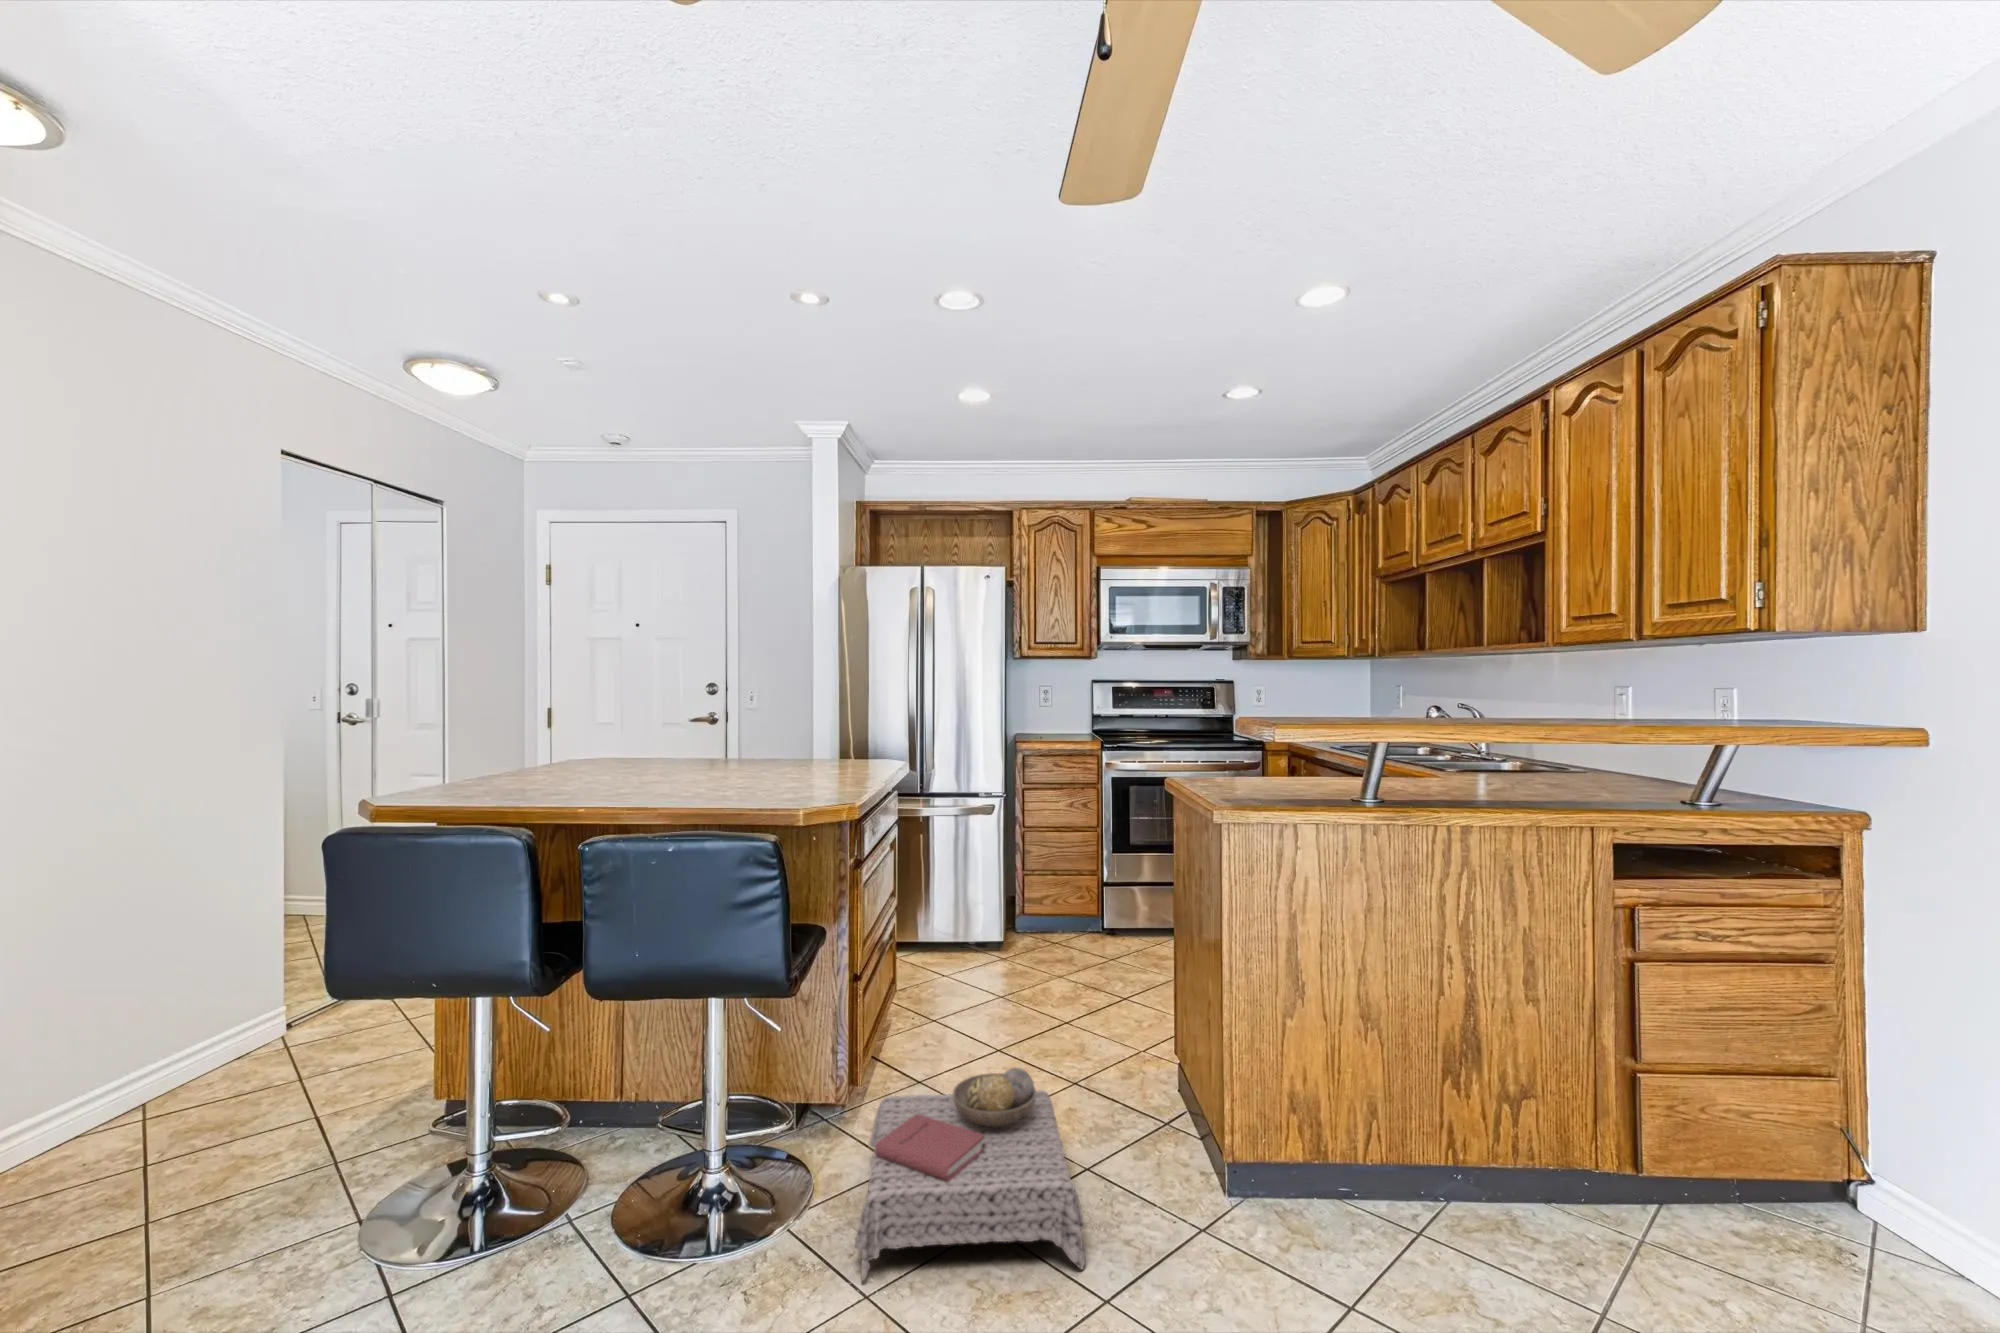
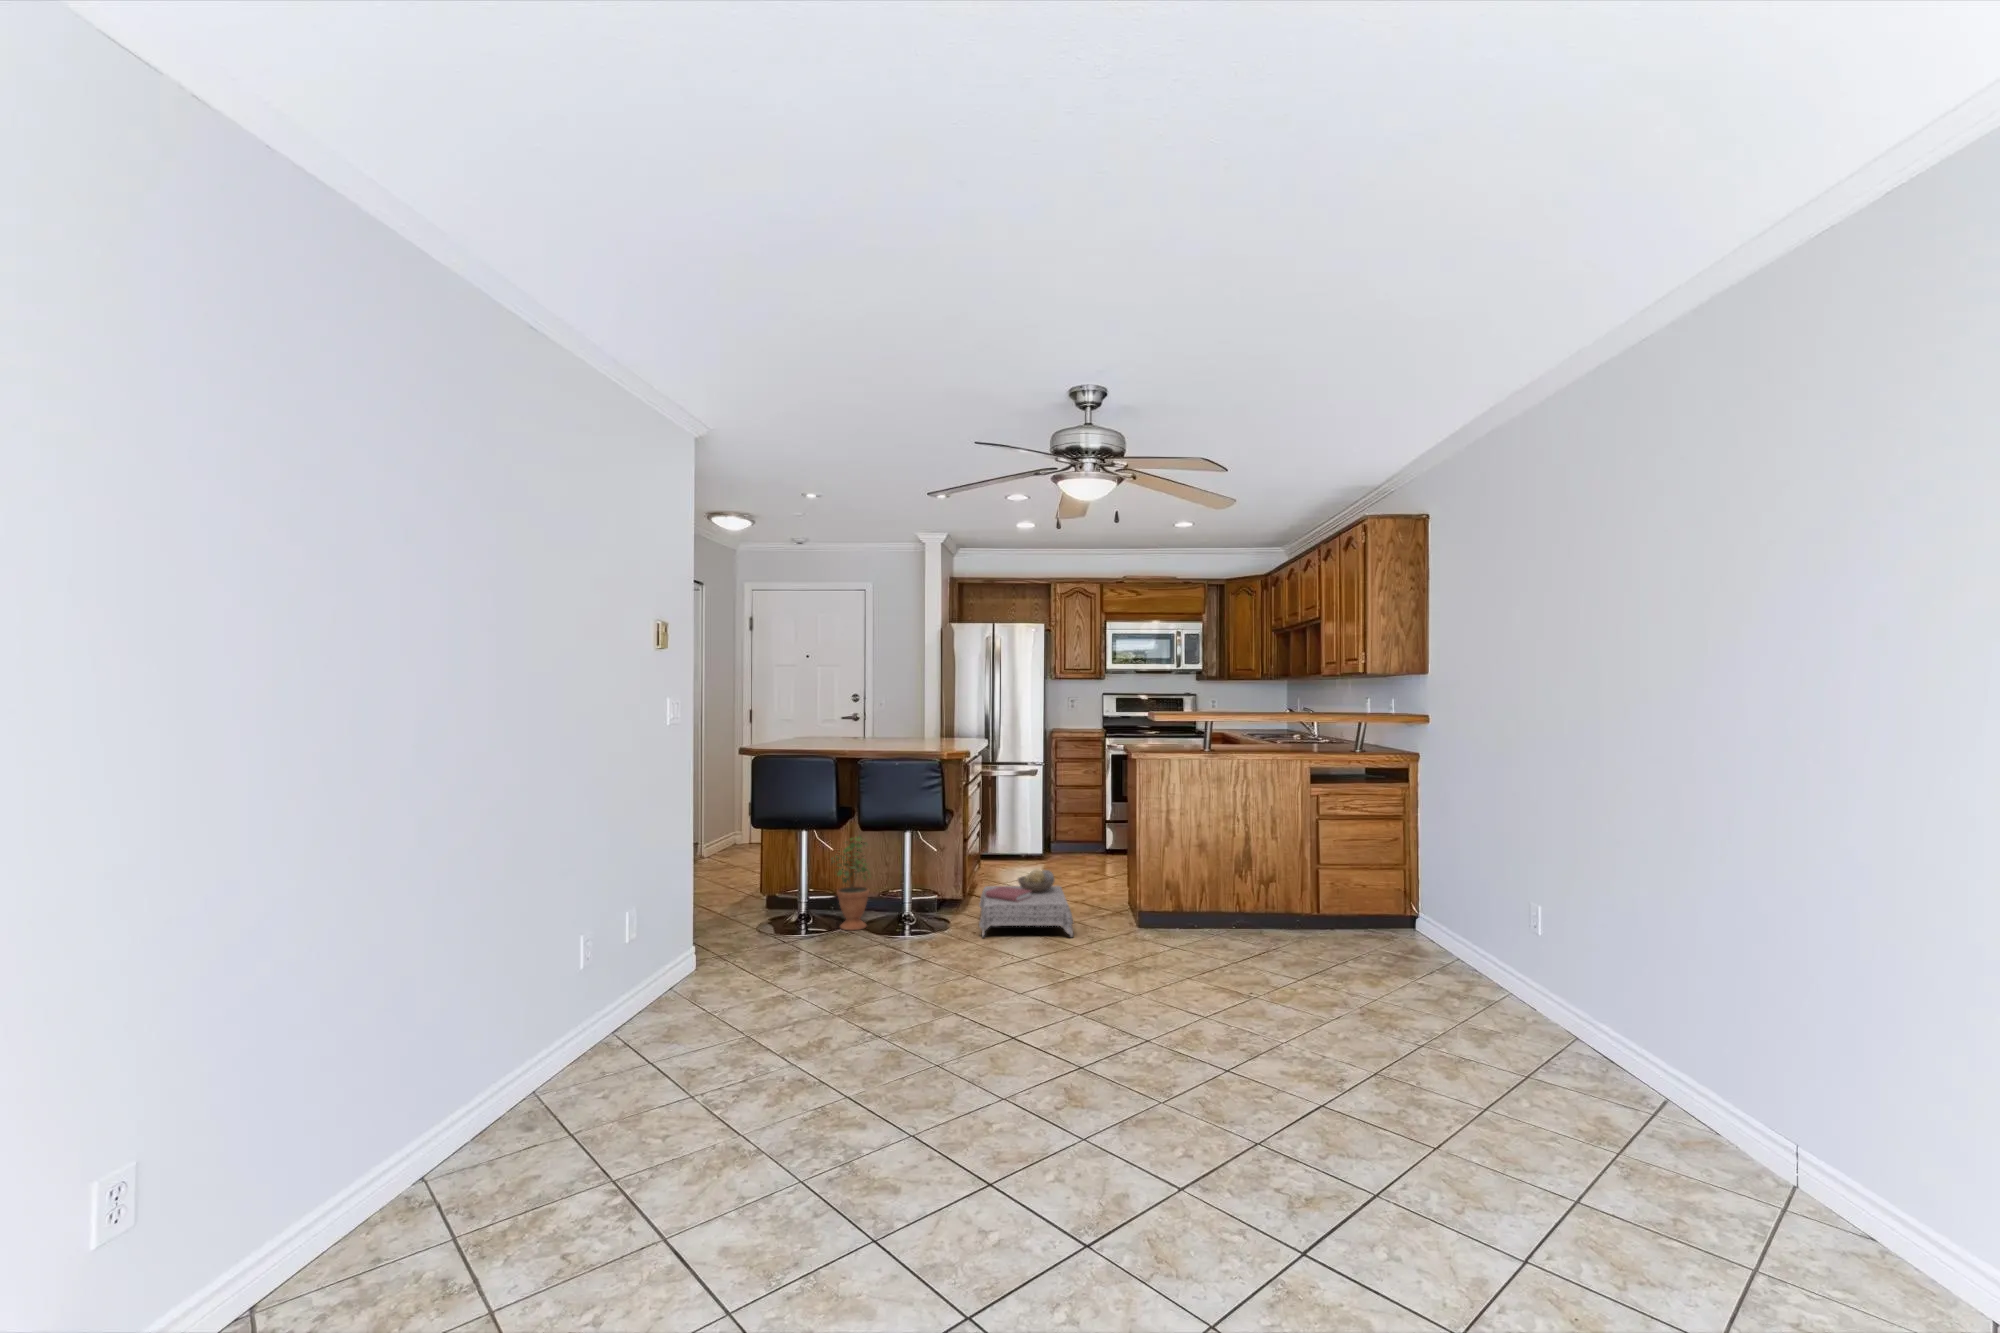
potted plant: none [503,997,611,1247] -> present [831,836,870,930]

